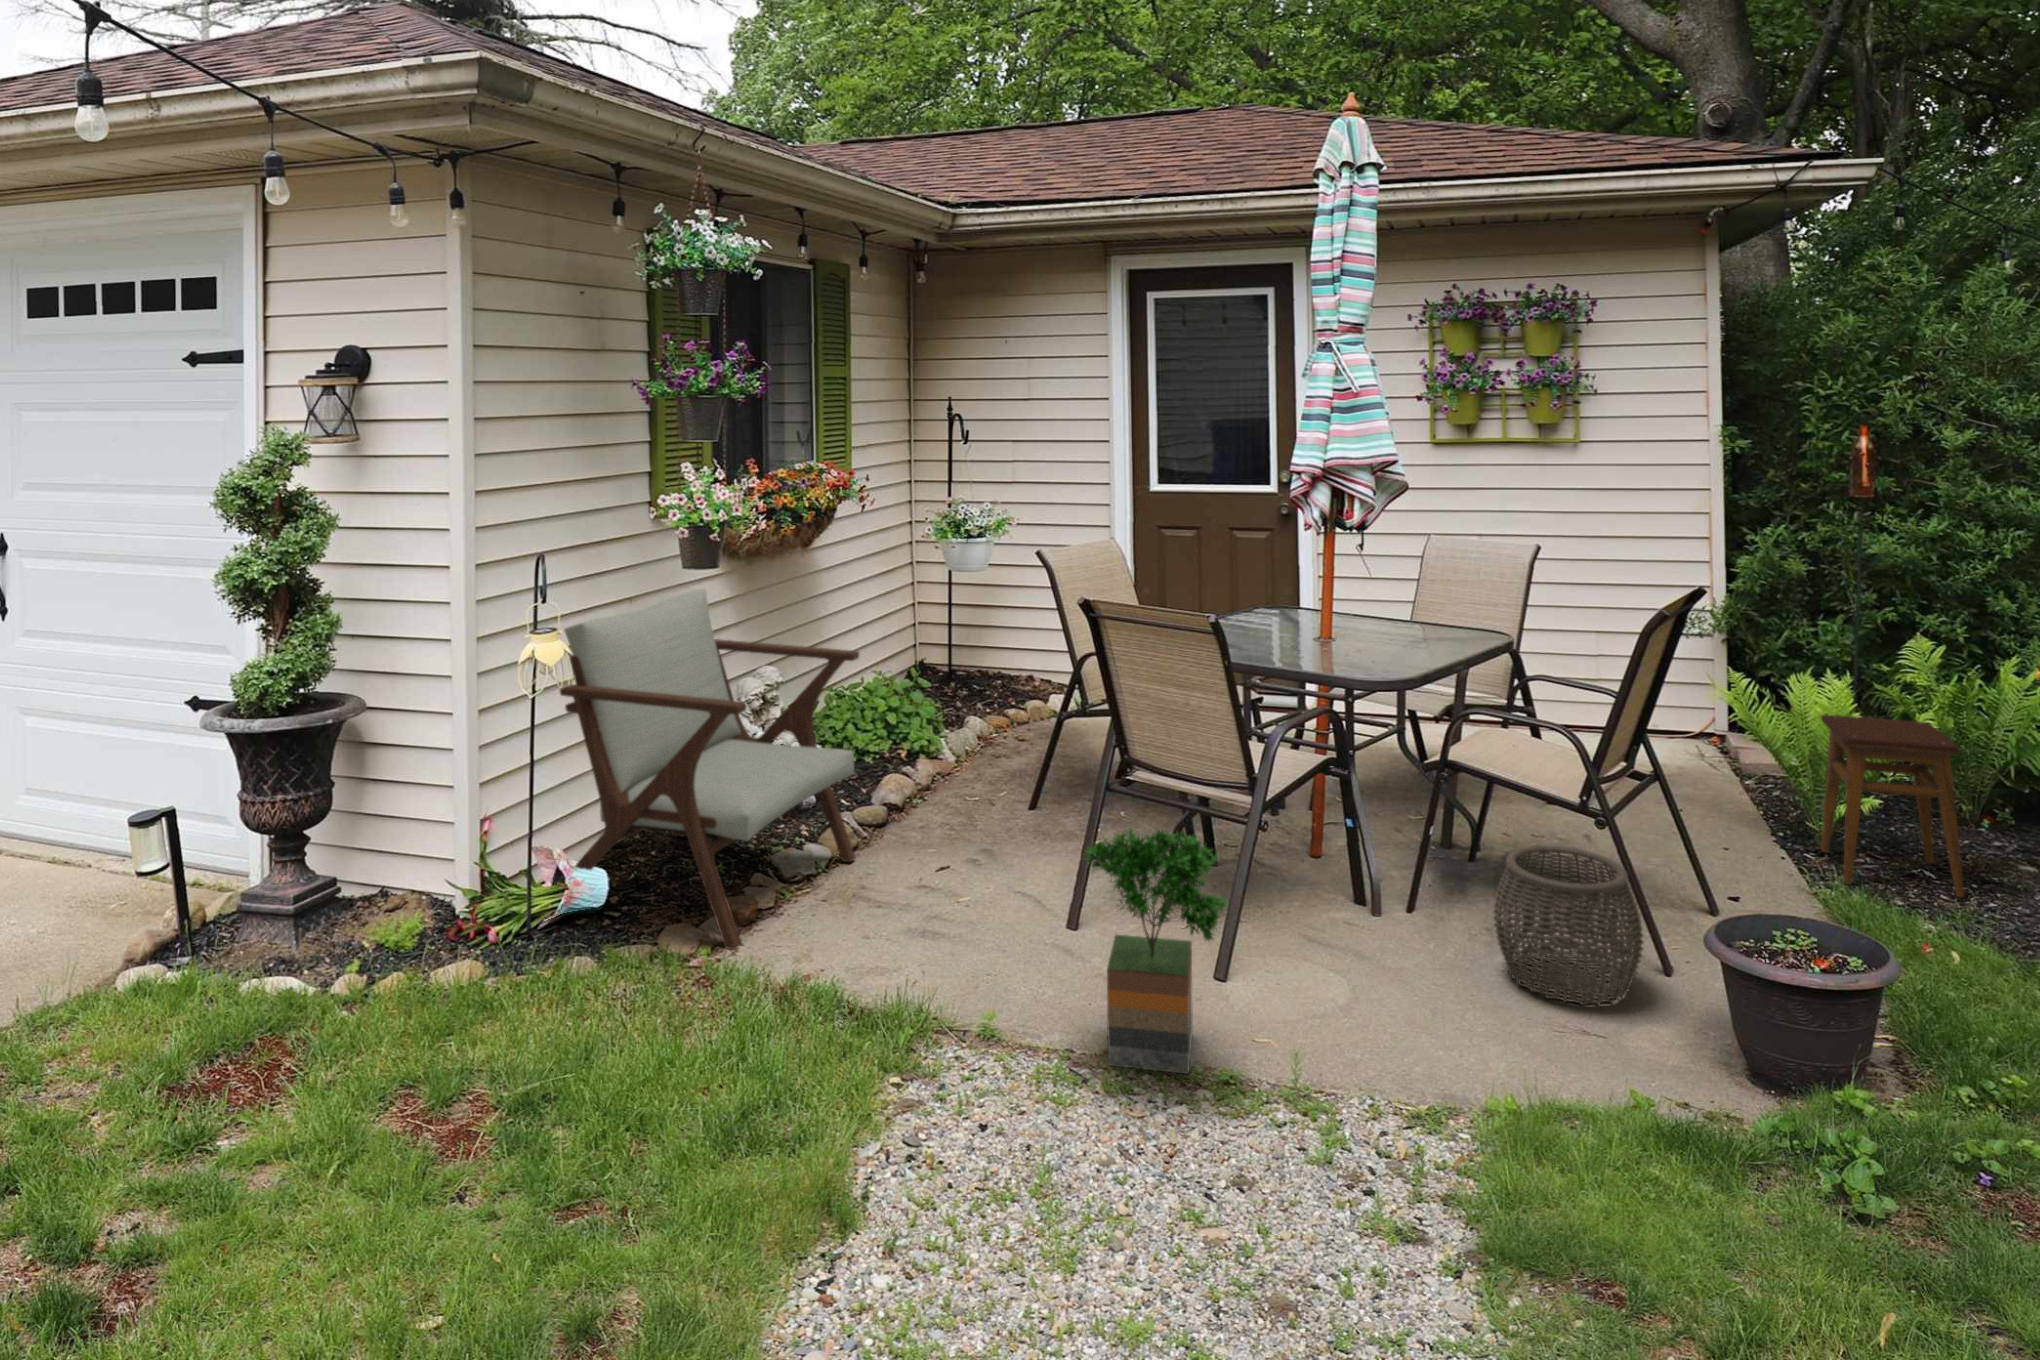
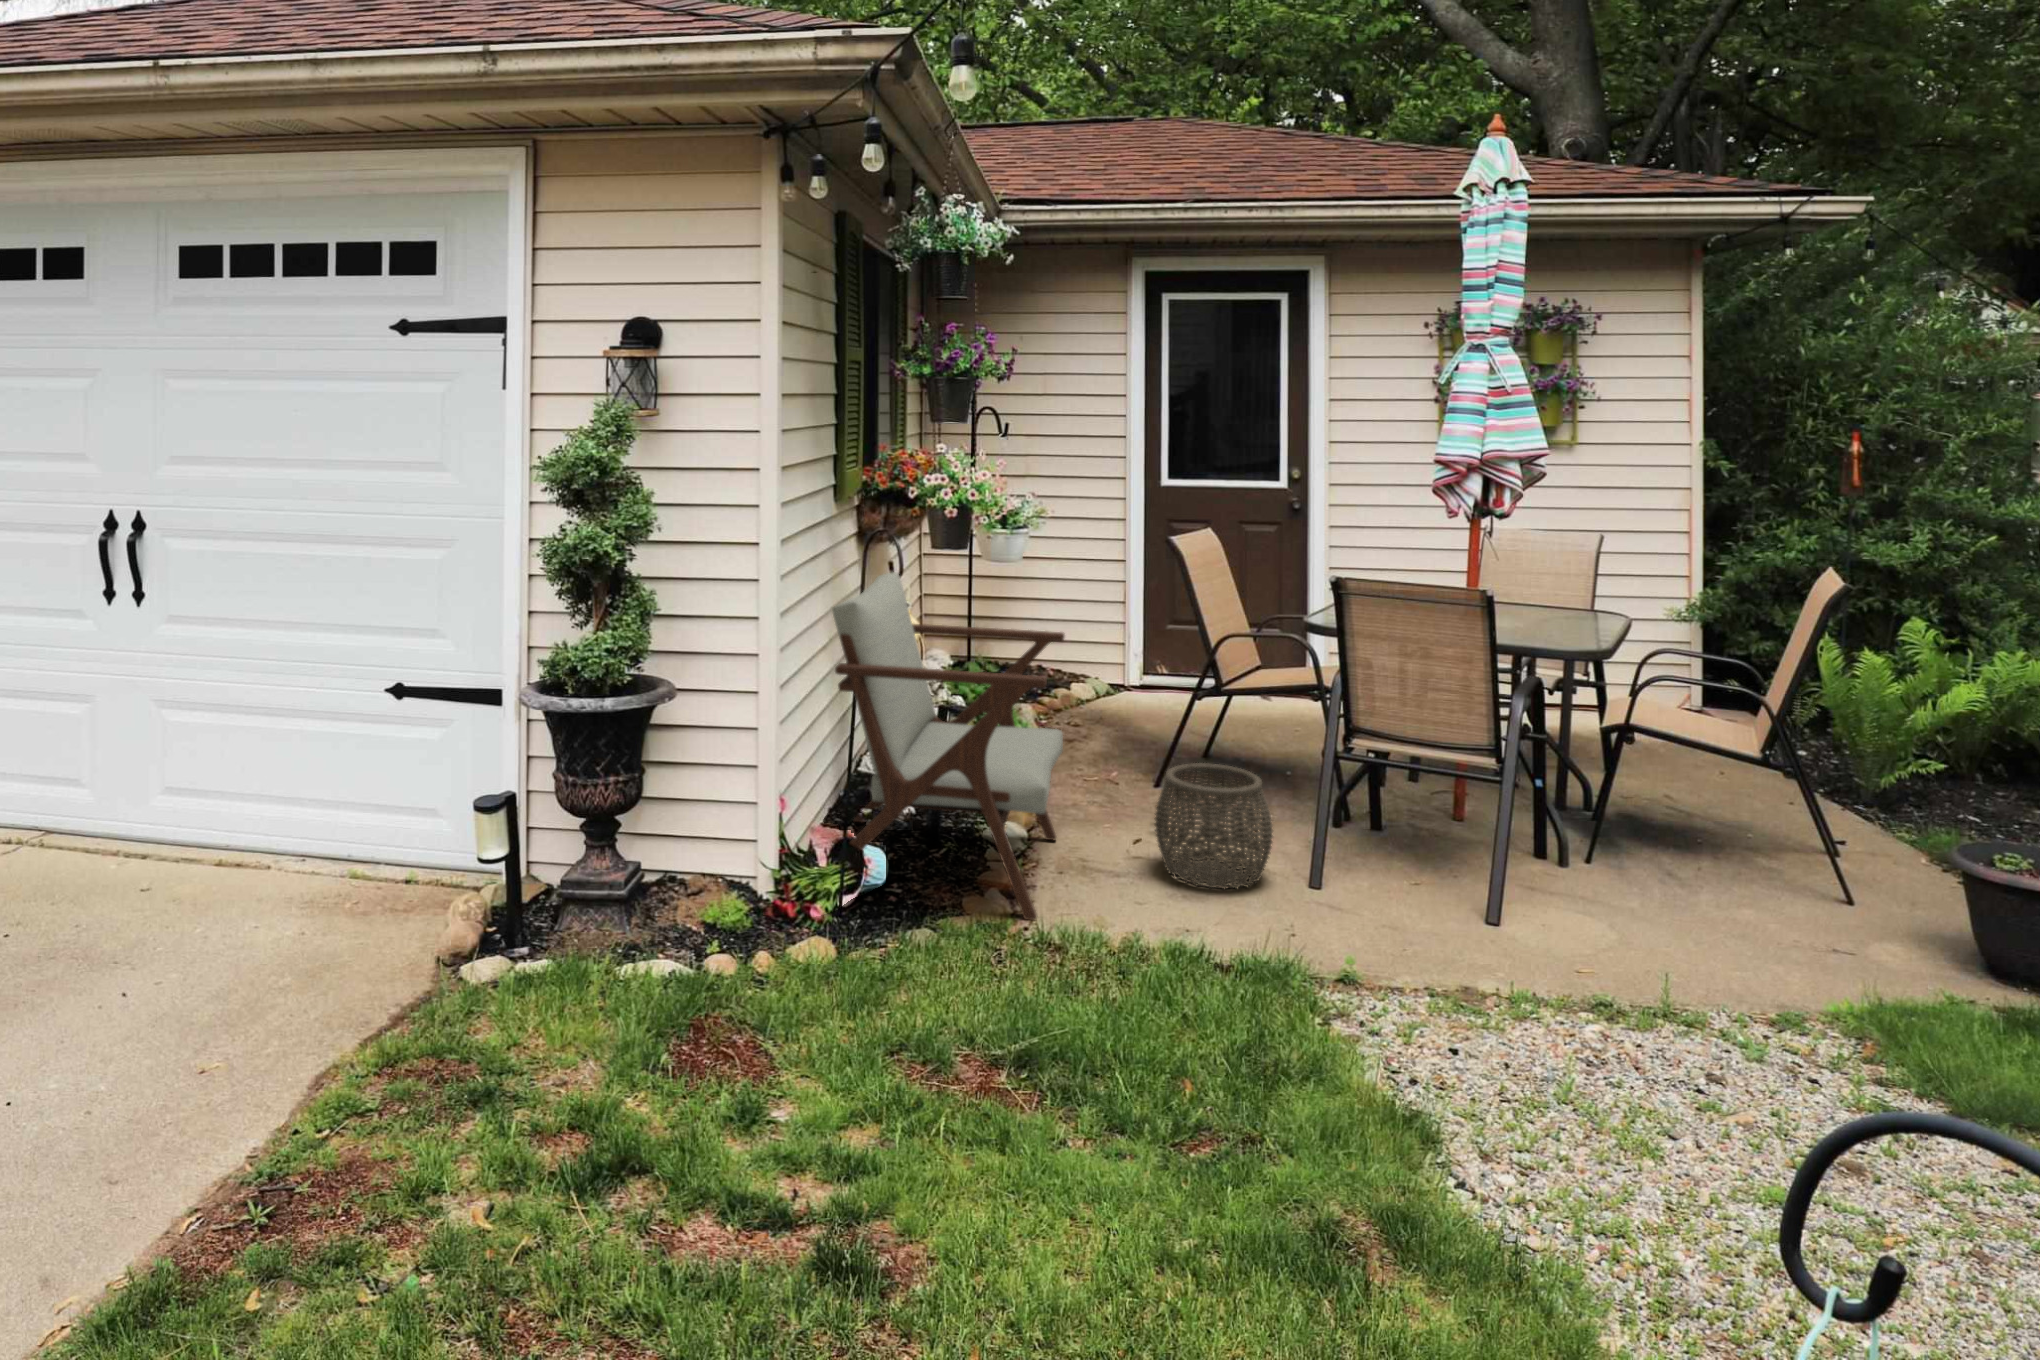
stool: present [1821,714,1964,897] -> none [1879,685,2028,840]
potted tree: present [1086,829,1227,1074] -> none [1442,781,1608,1005]
woven basket: present [1493,845,1644,1005] -> present [1155,763,1273,889]

